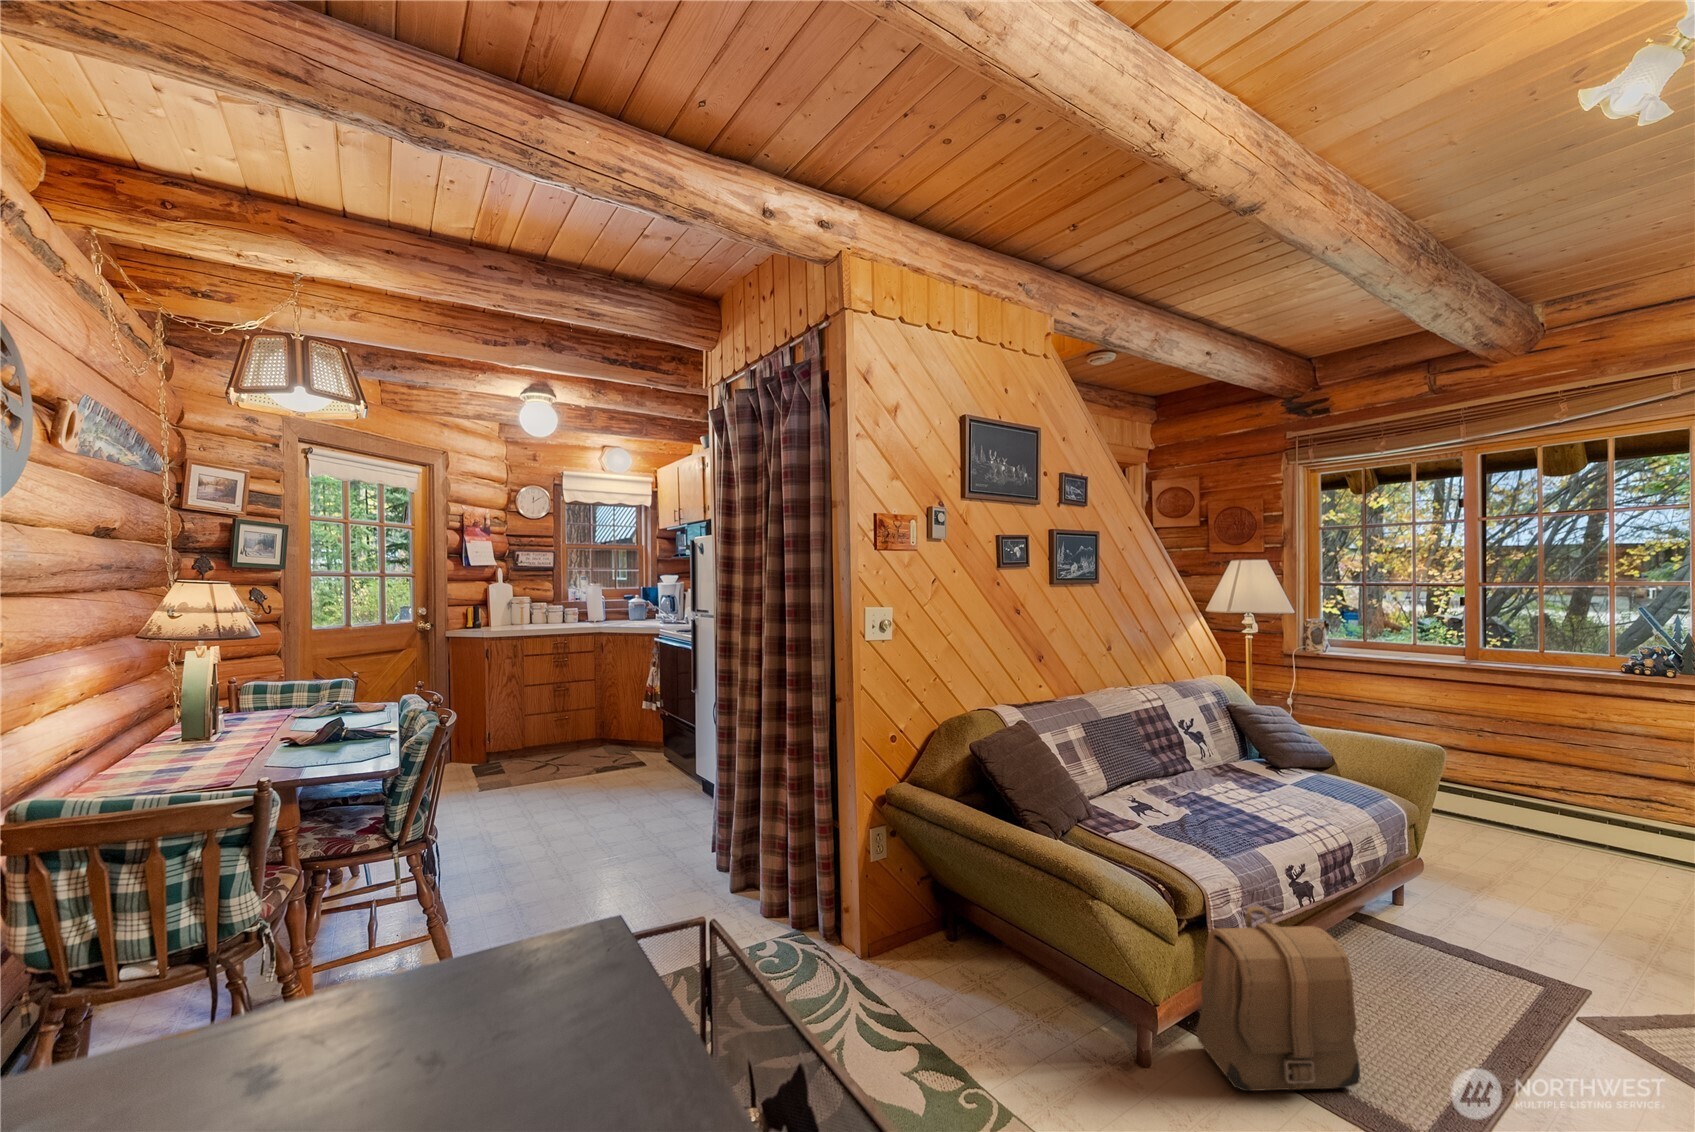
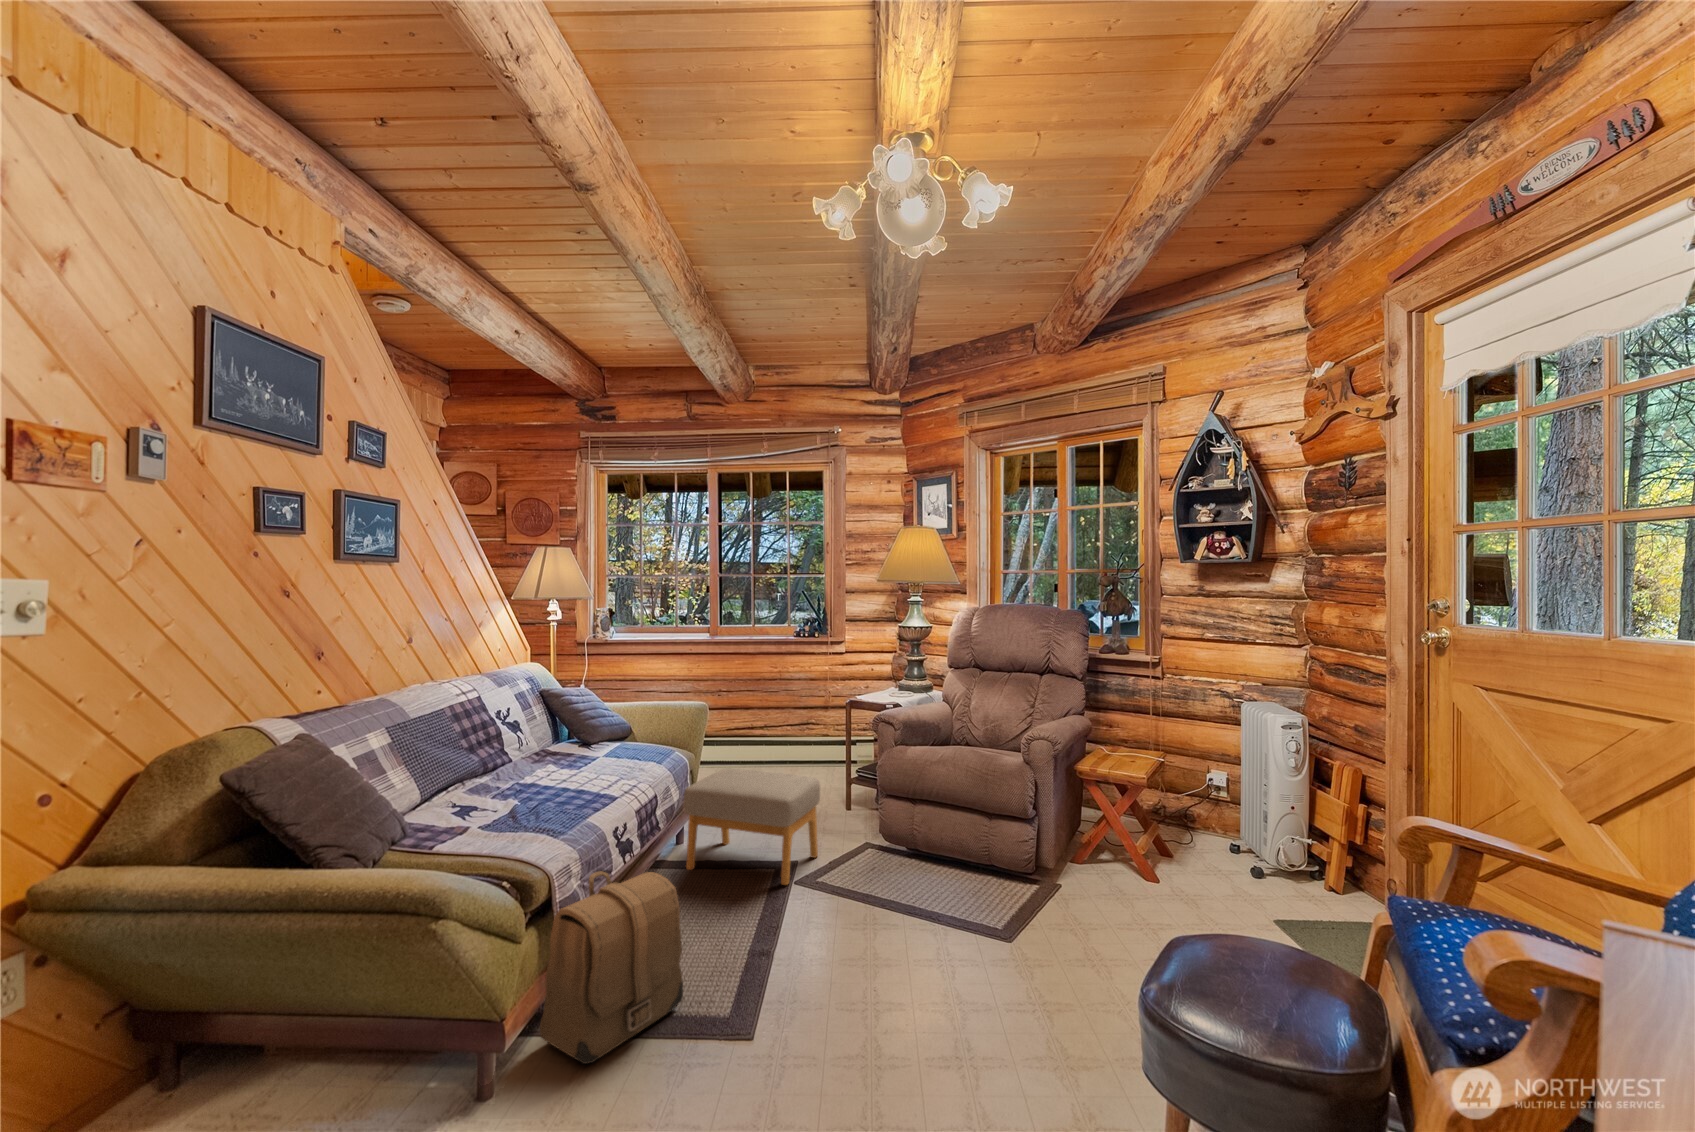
footstool: none [1393,836,1631,1017] -> present [684,769,820,885]

